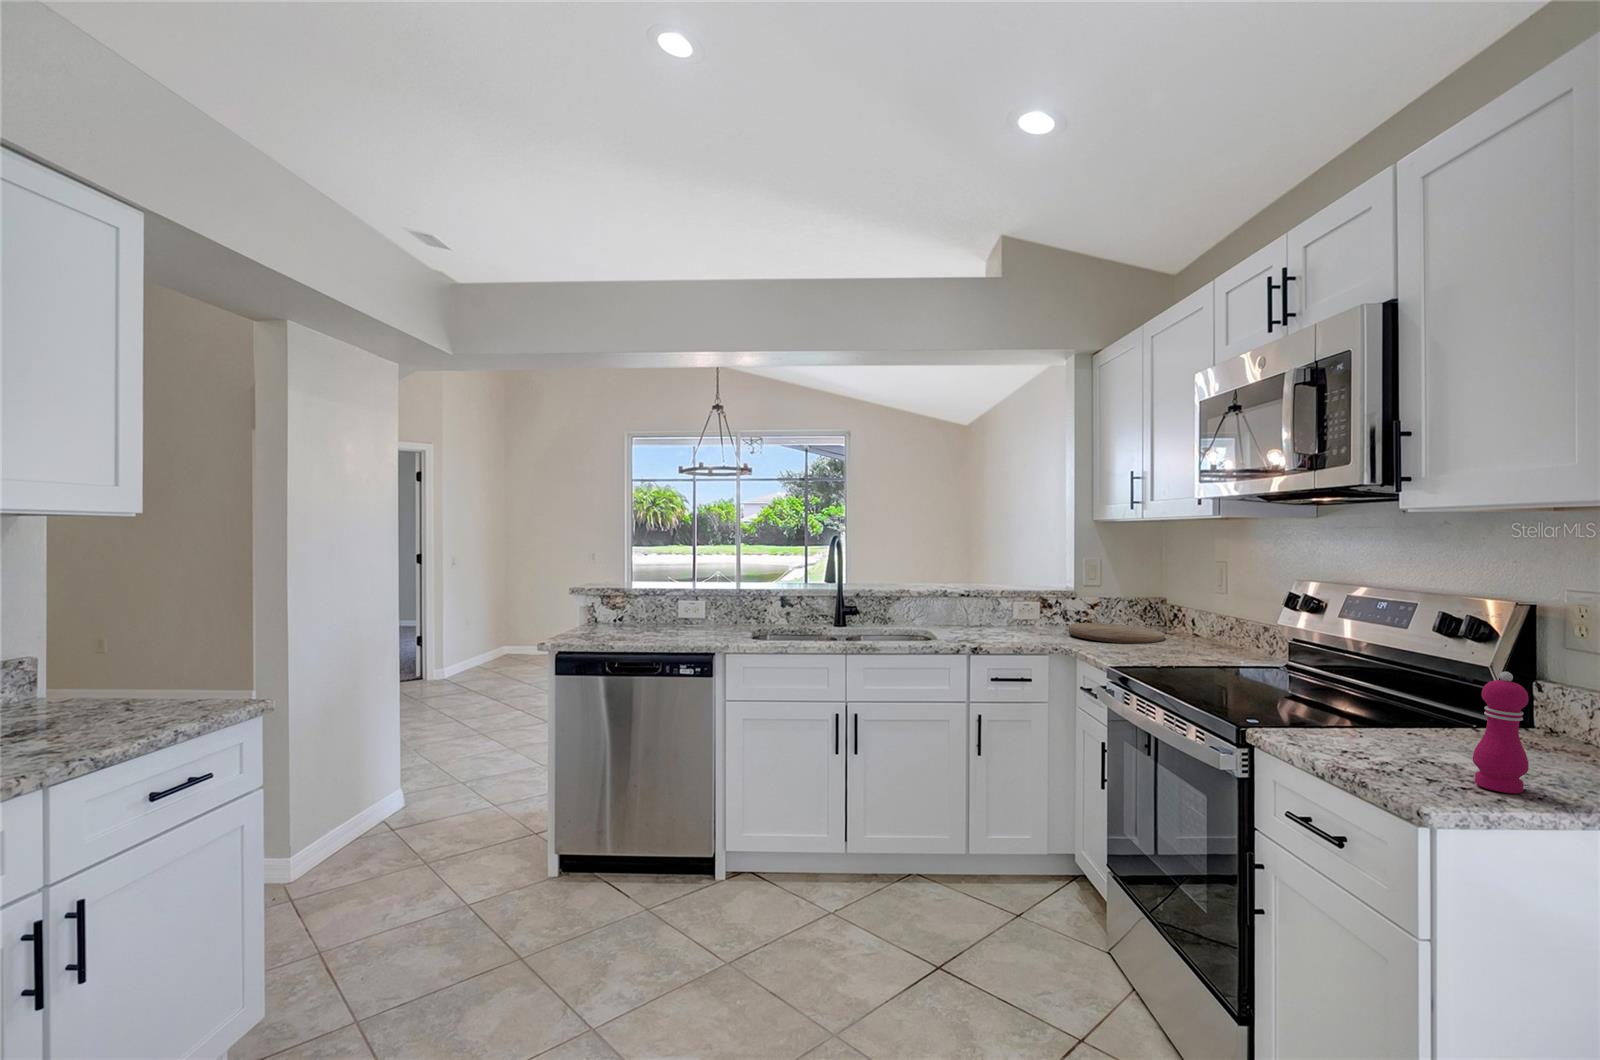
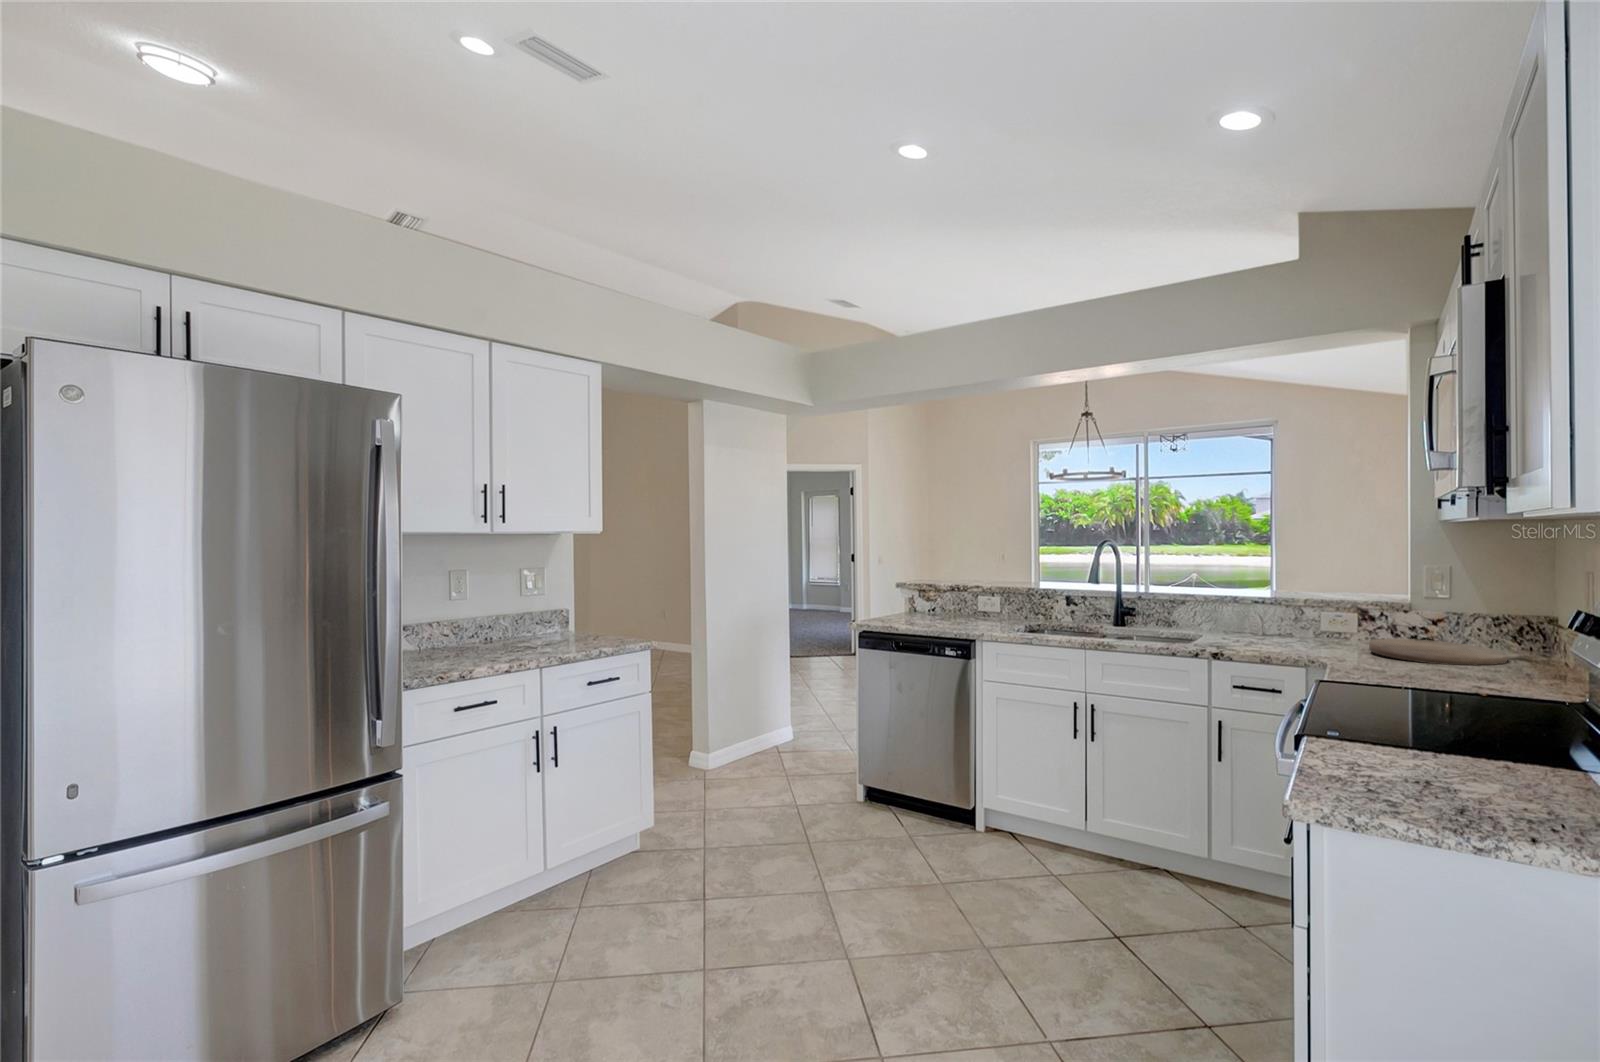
pepper mill: present [1473,672,1529,794] -> none [1408,674,1469,812]

